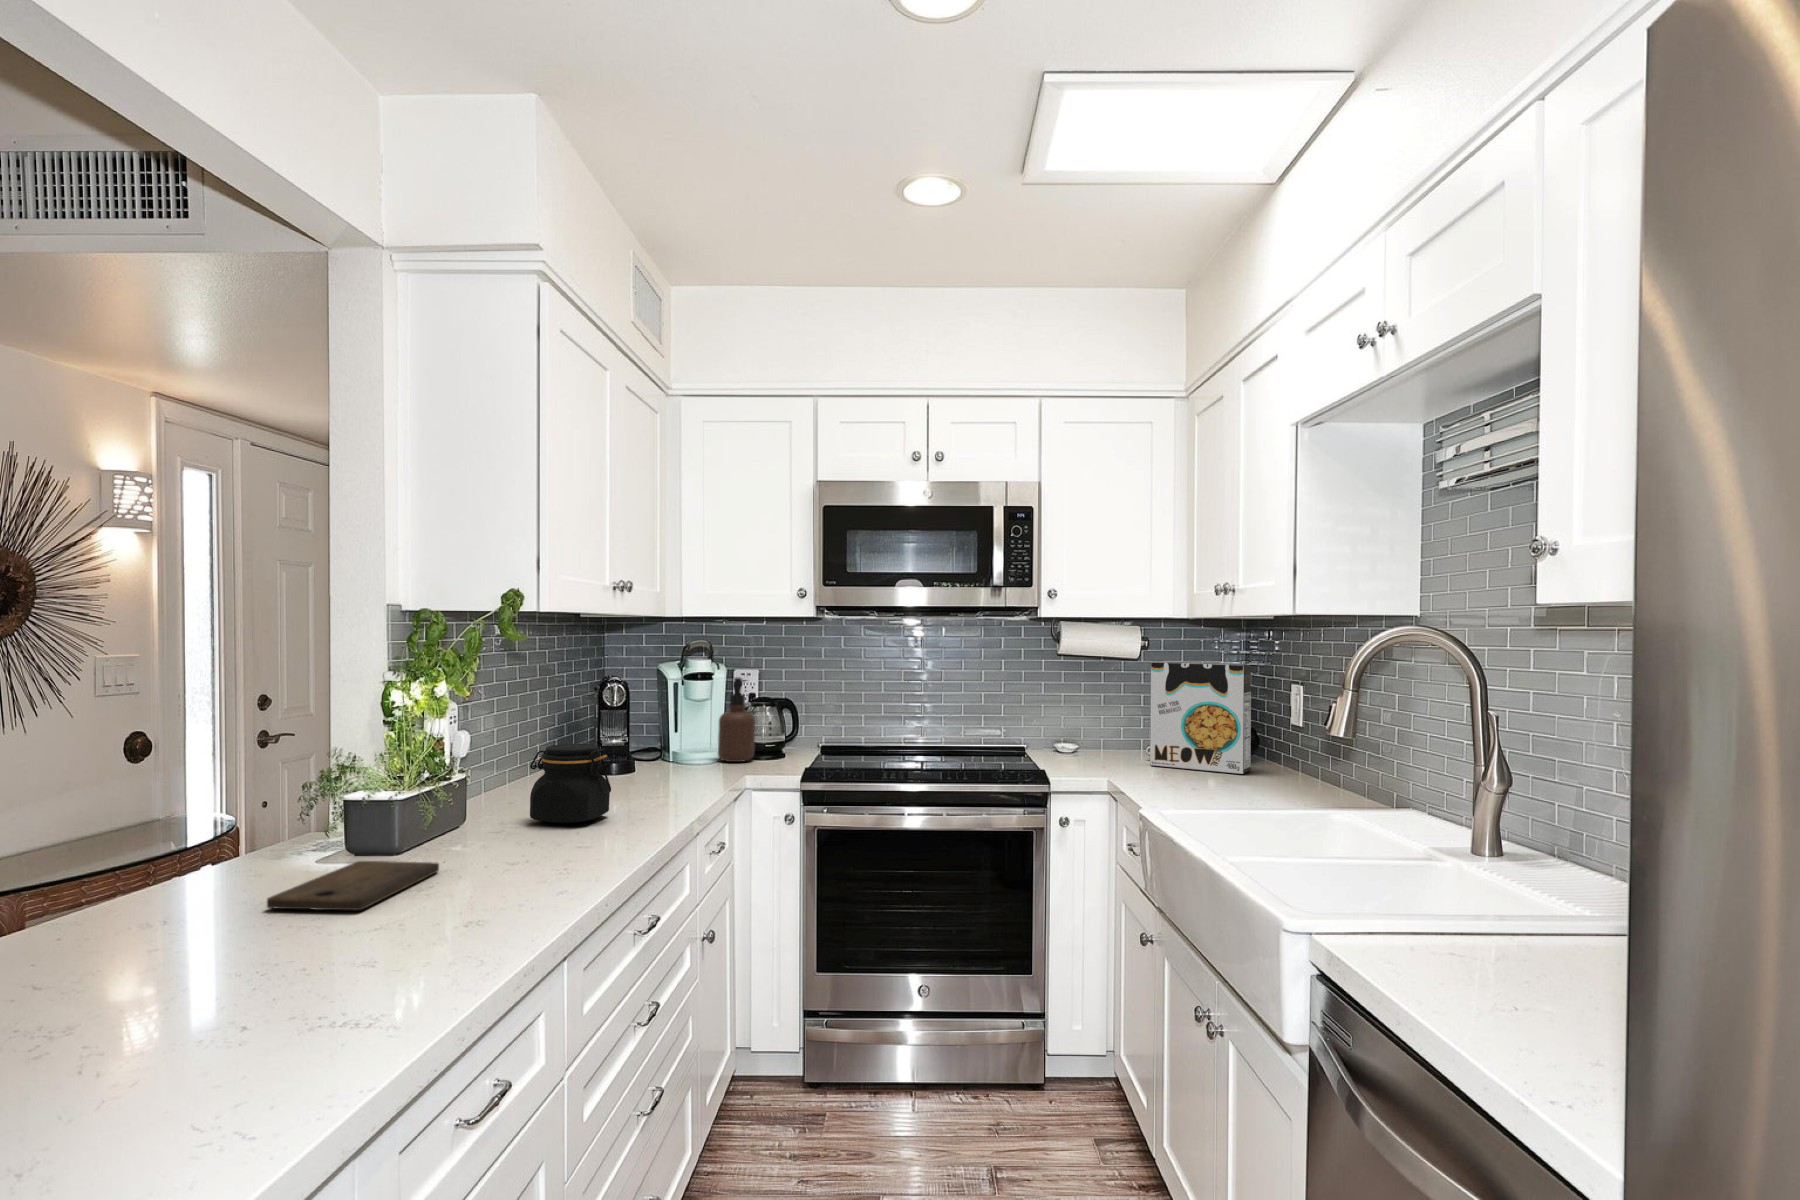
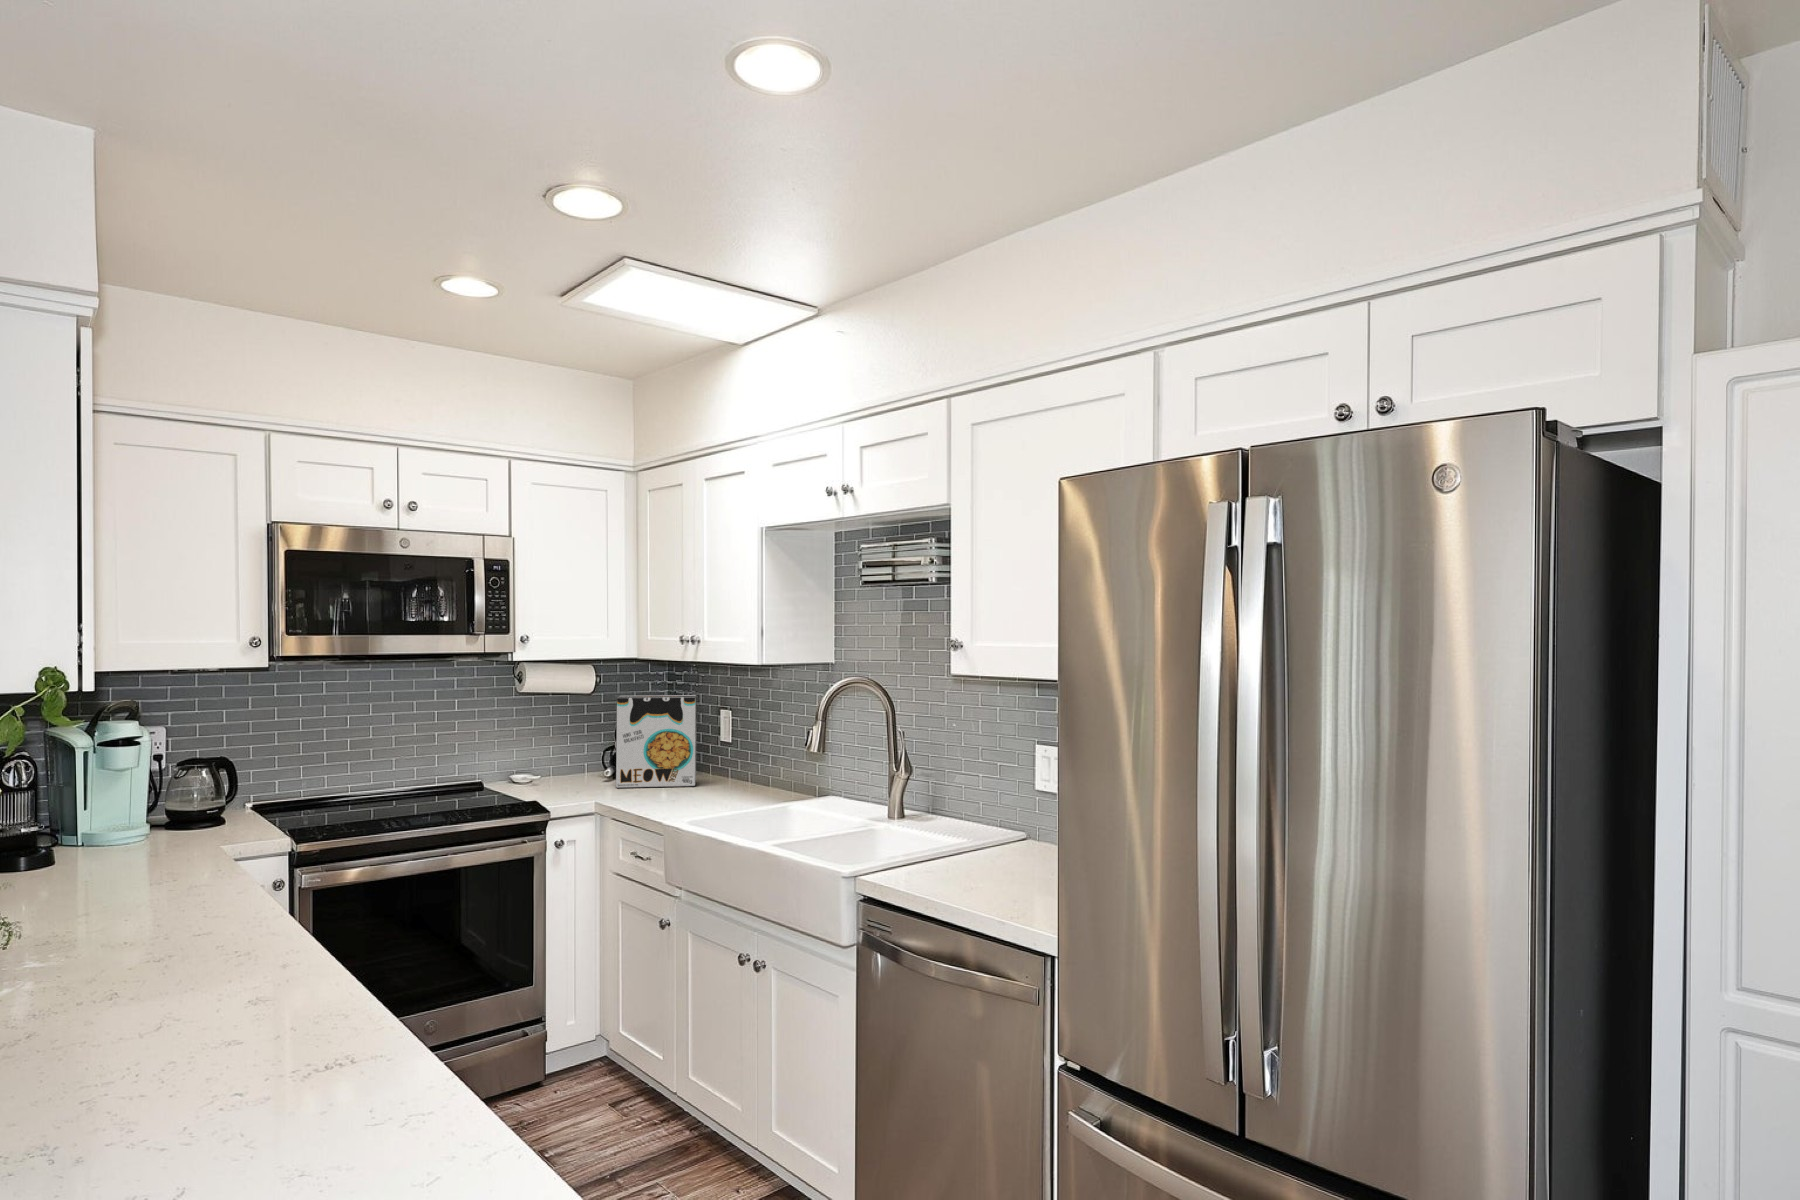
soap dispenser: present [718,677,755,762] -> none [174,744,222,840]
jar: present [530,744,611,824] -> none [125,835,224,920]
cutting board: present [267,861,439,910] -> none [77,962,198,1022]

